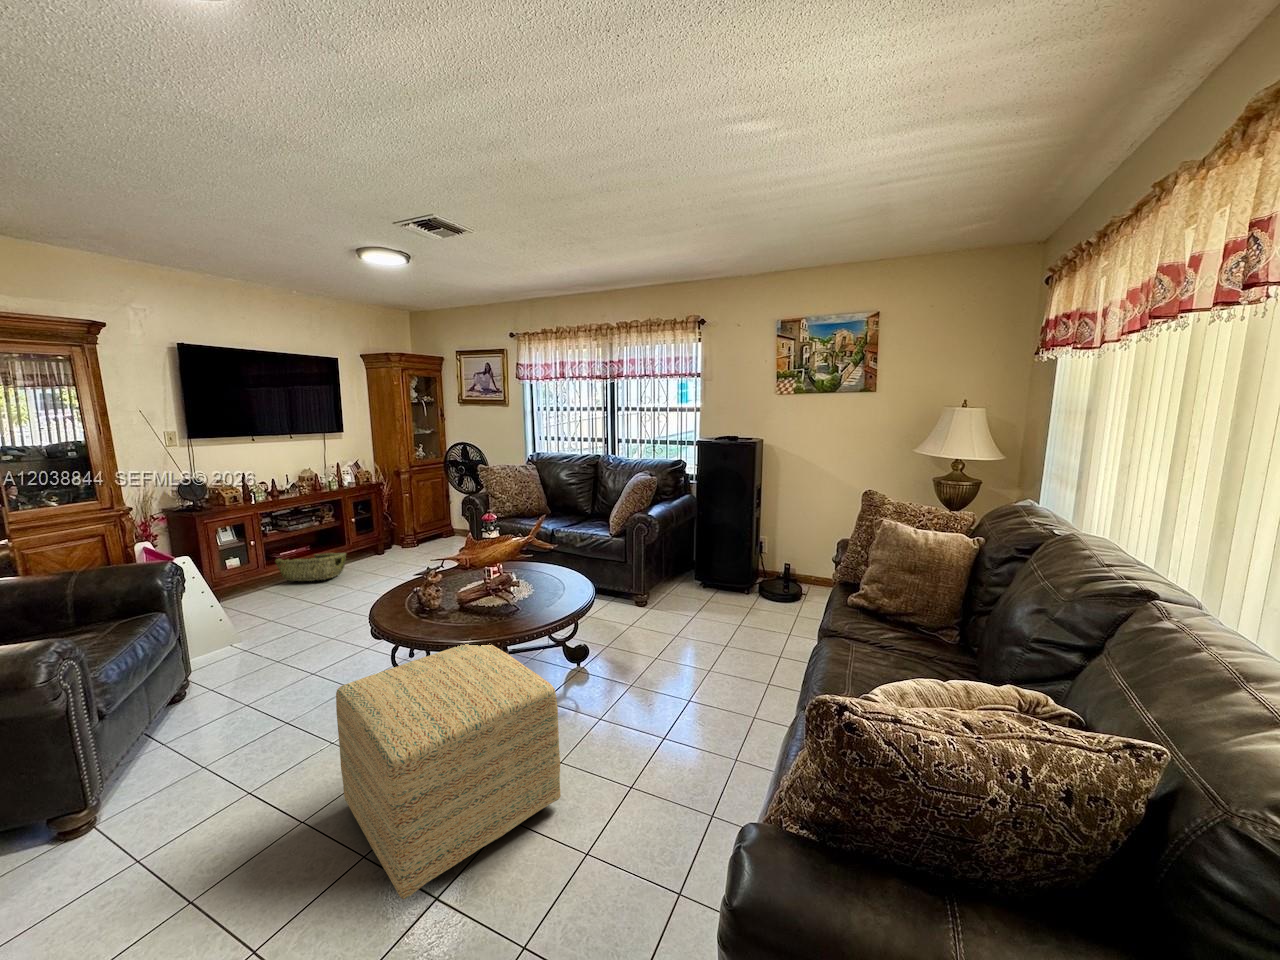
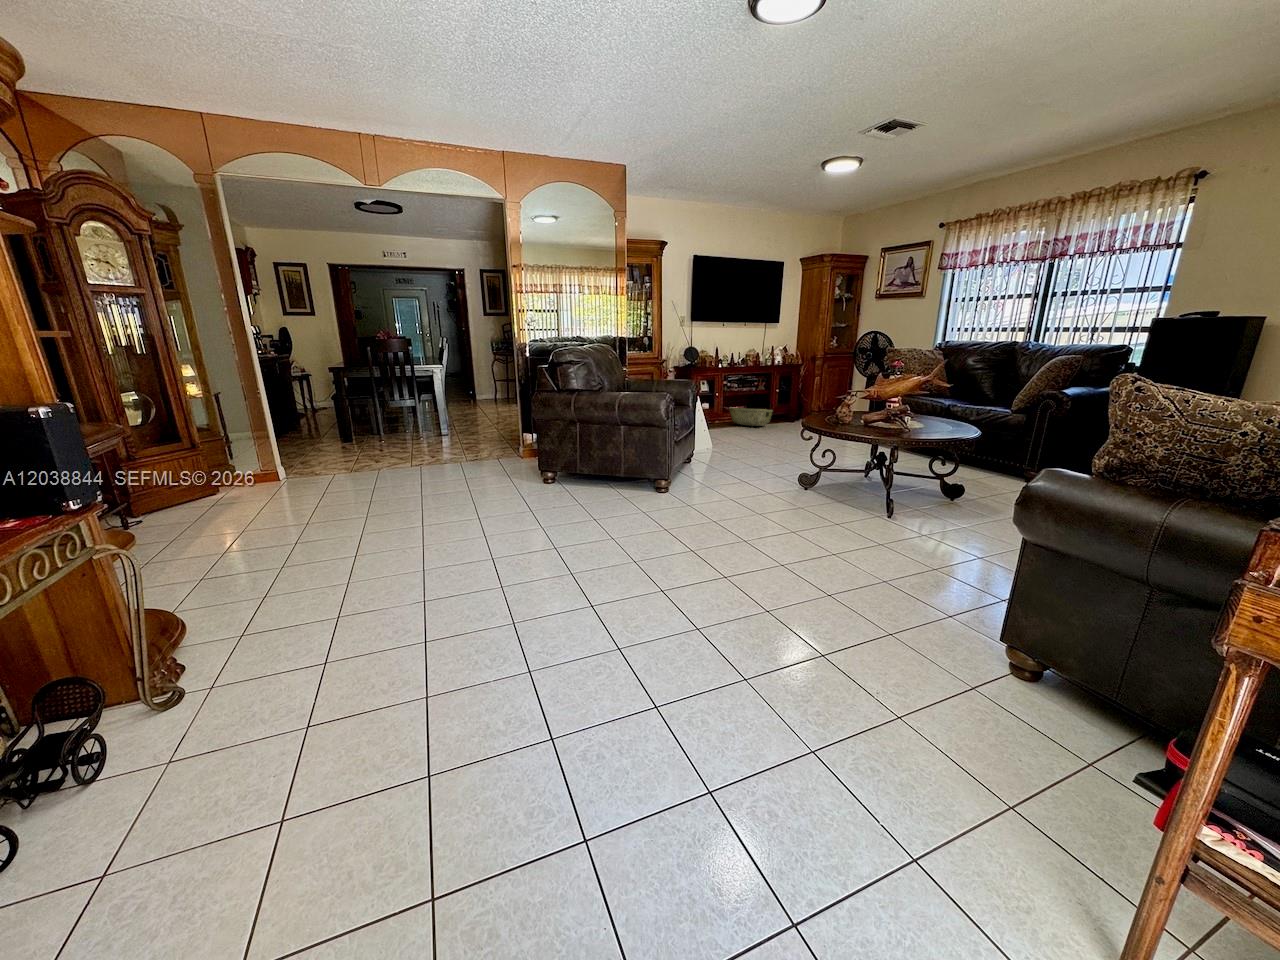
ottoman: present [336,643,561,900] -> none [781,438,930,544]

